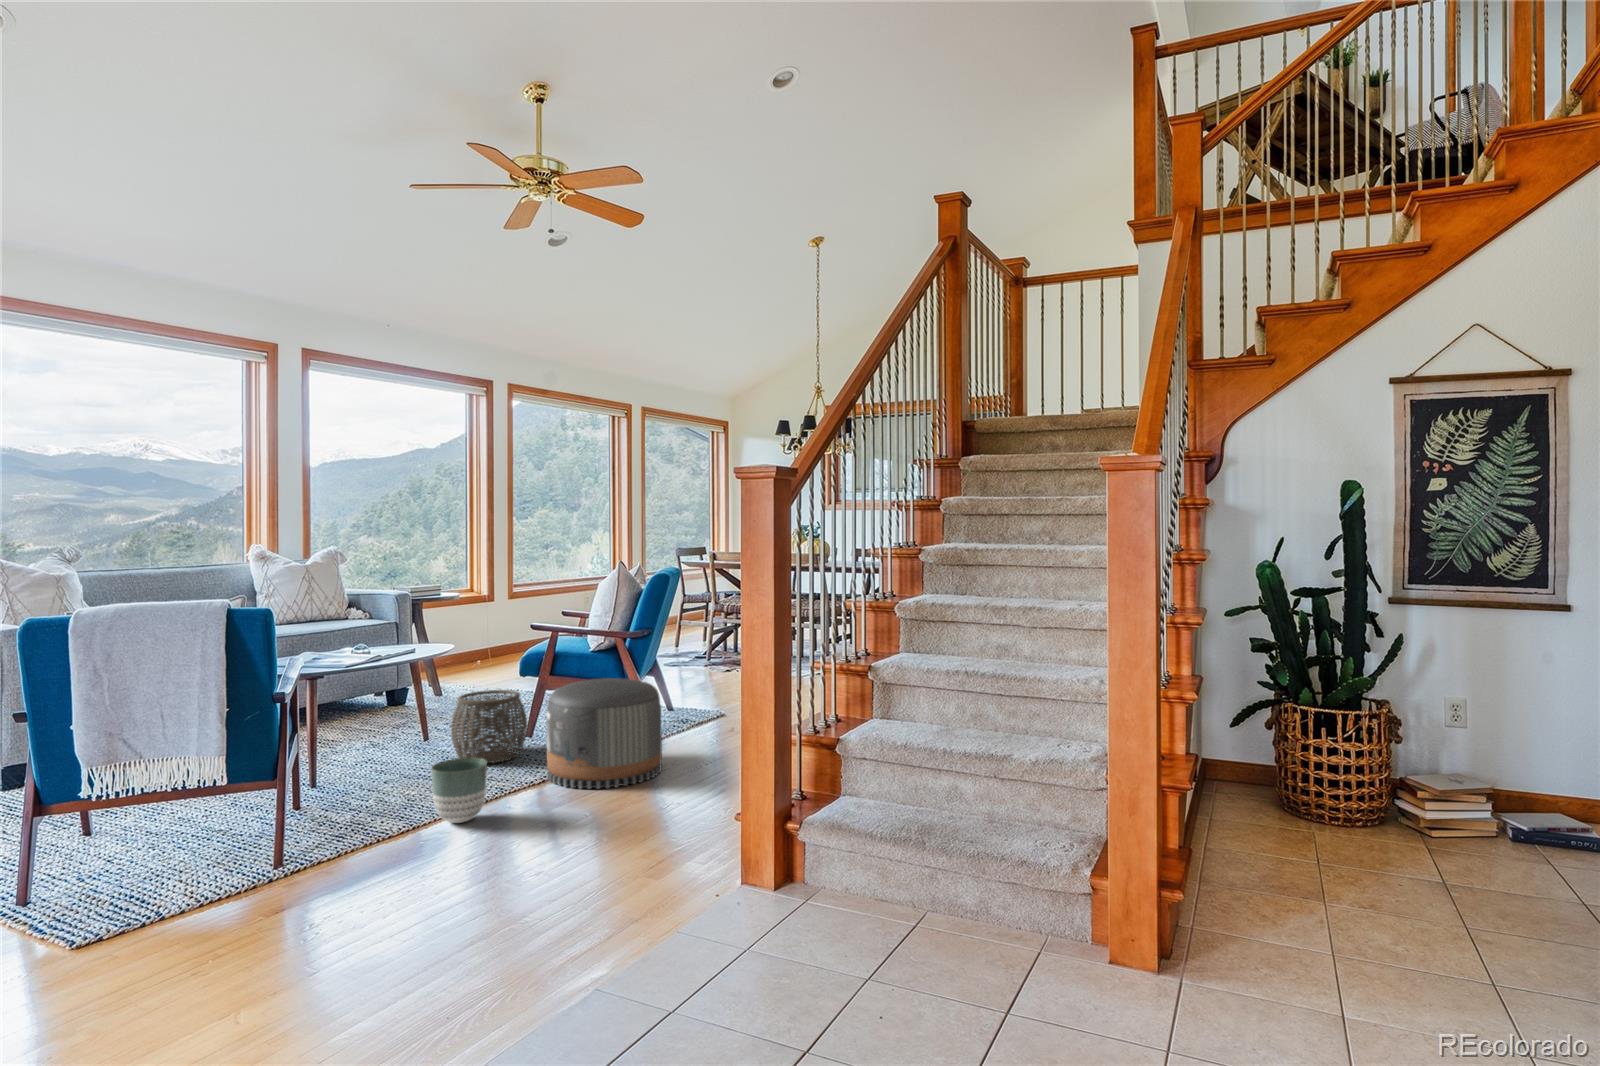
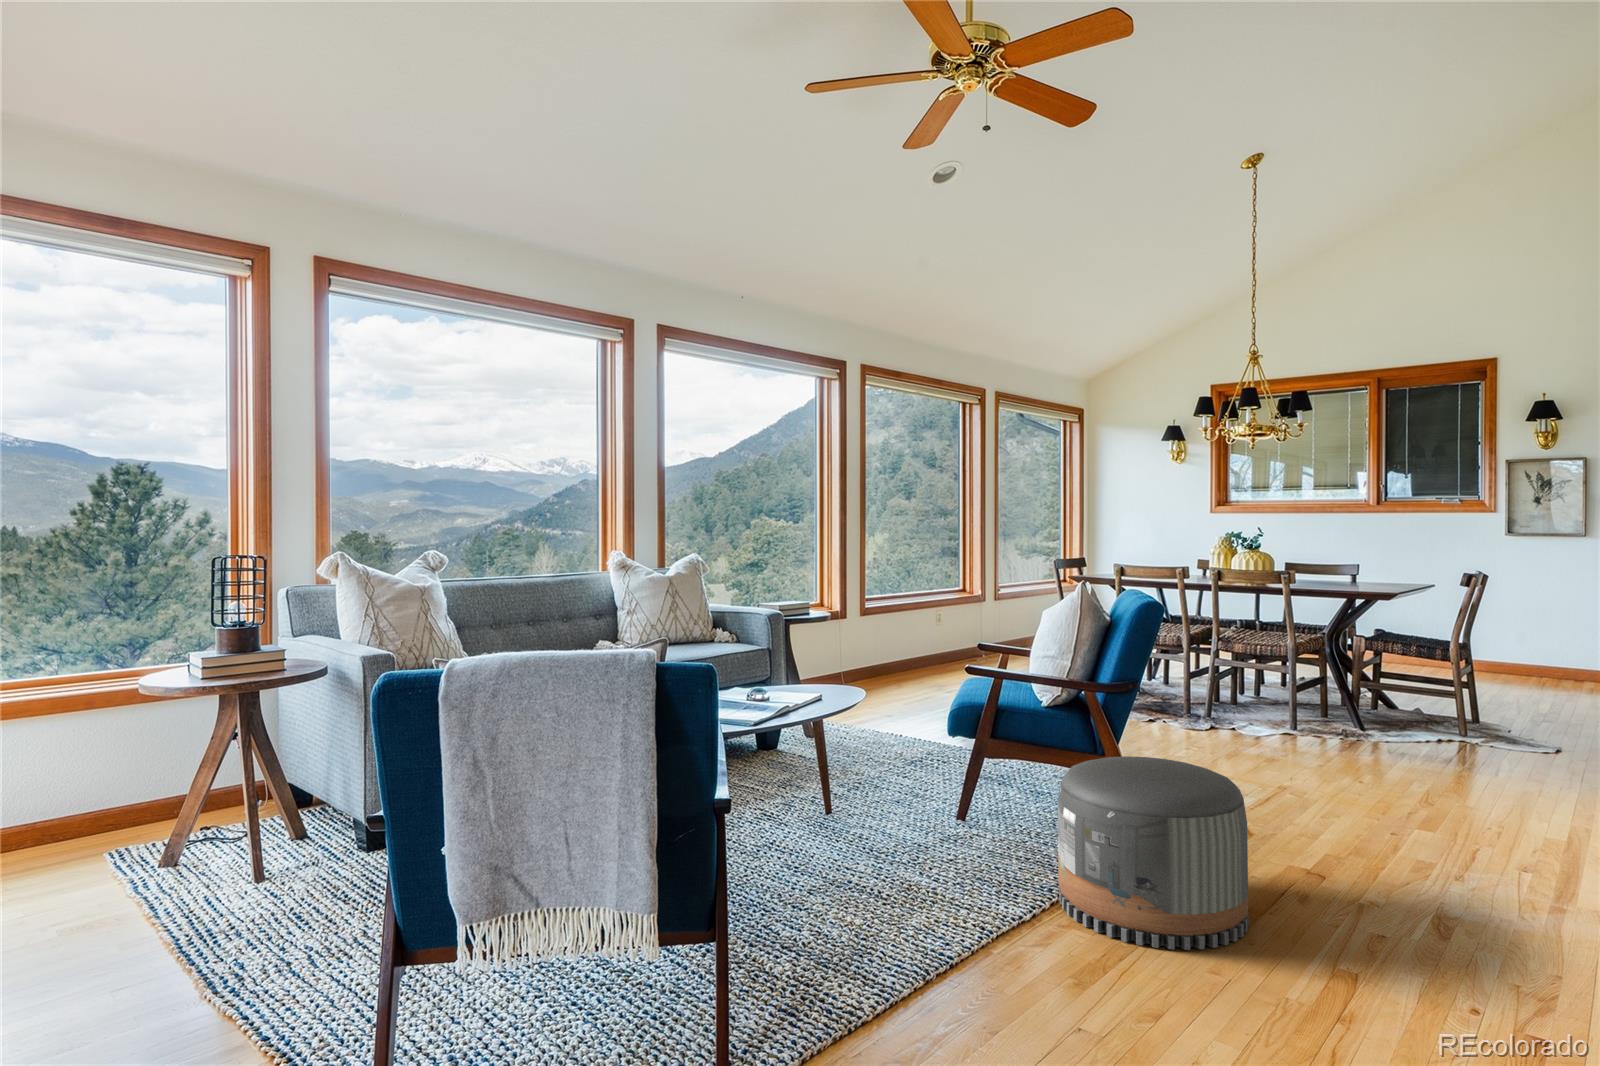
woven basket: present [451,690,528,763] -> none [892,757,1000,871]
planter: present [431,758,487,823] -> none [945,893,1032,1010]

